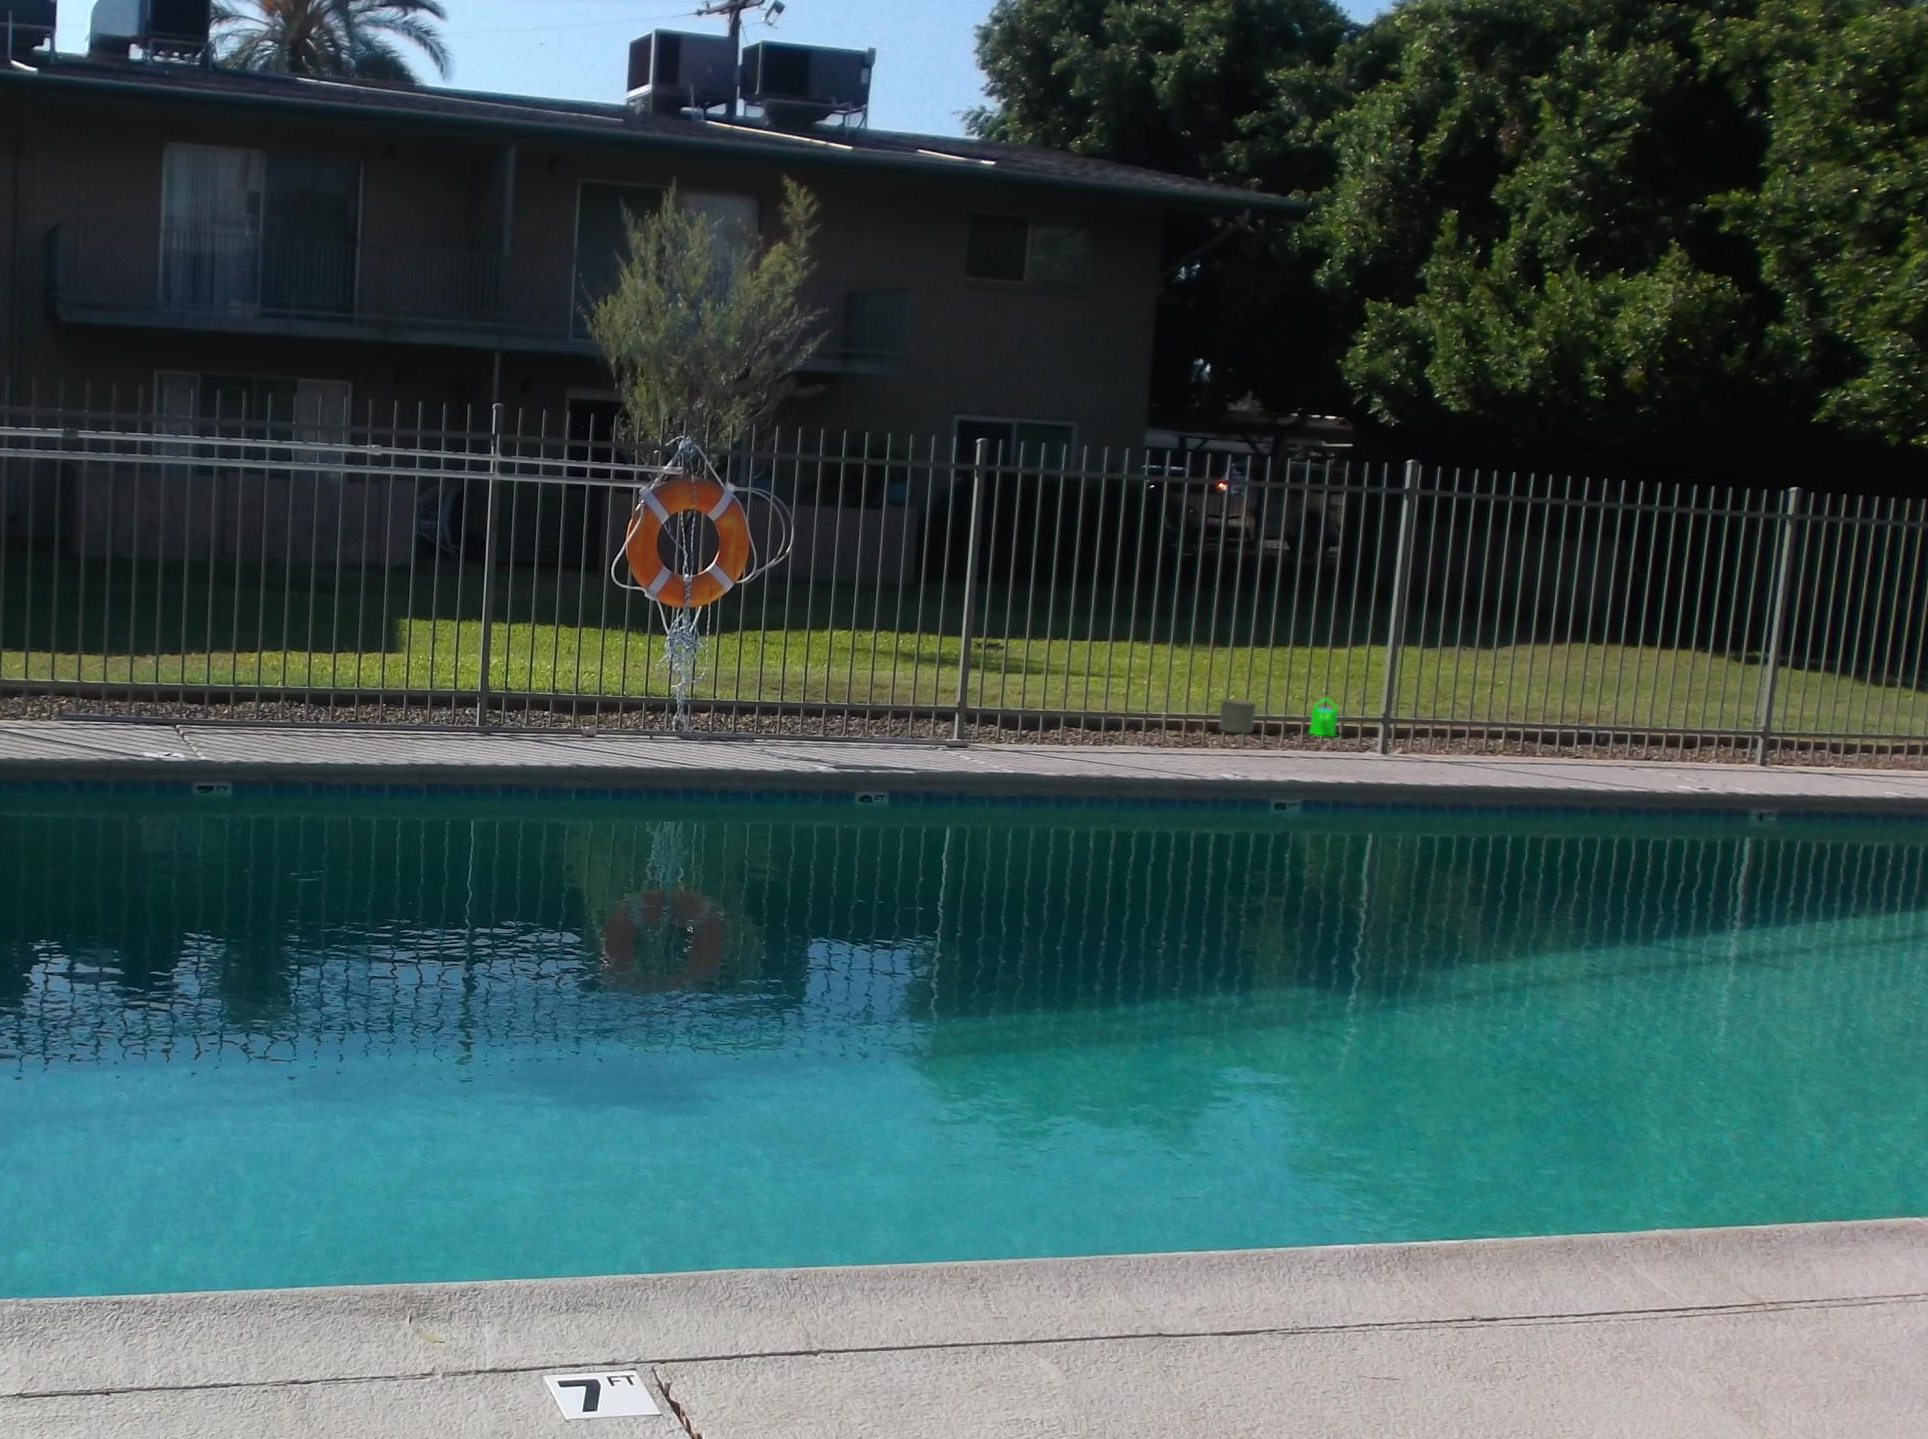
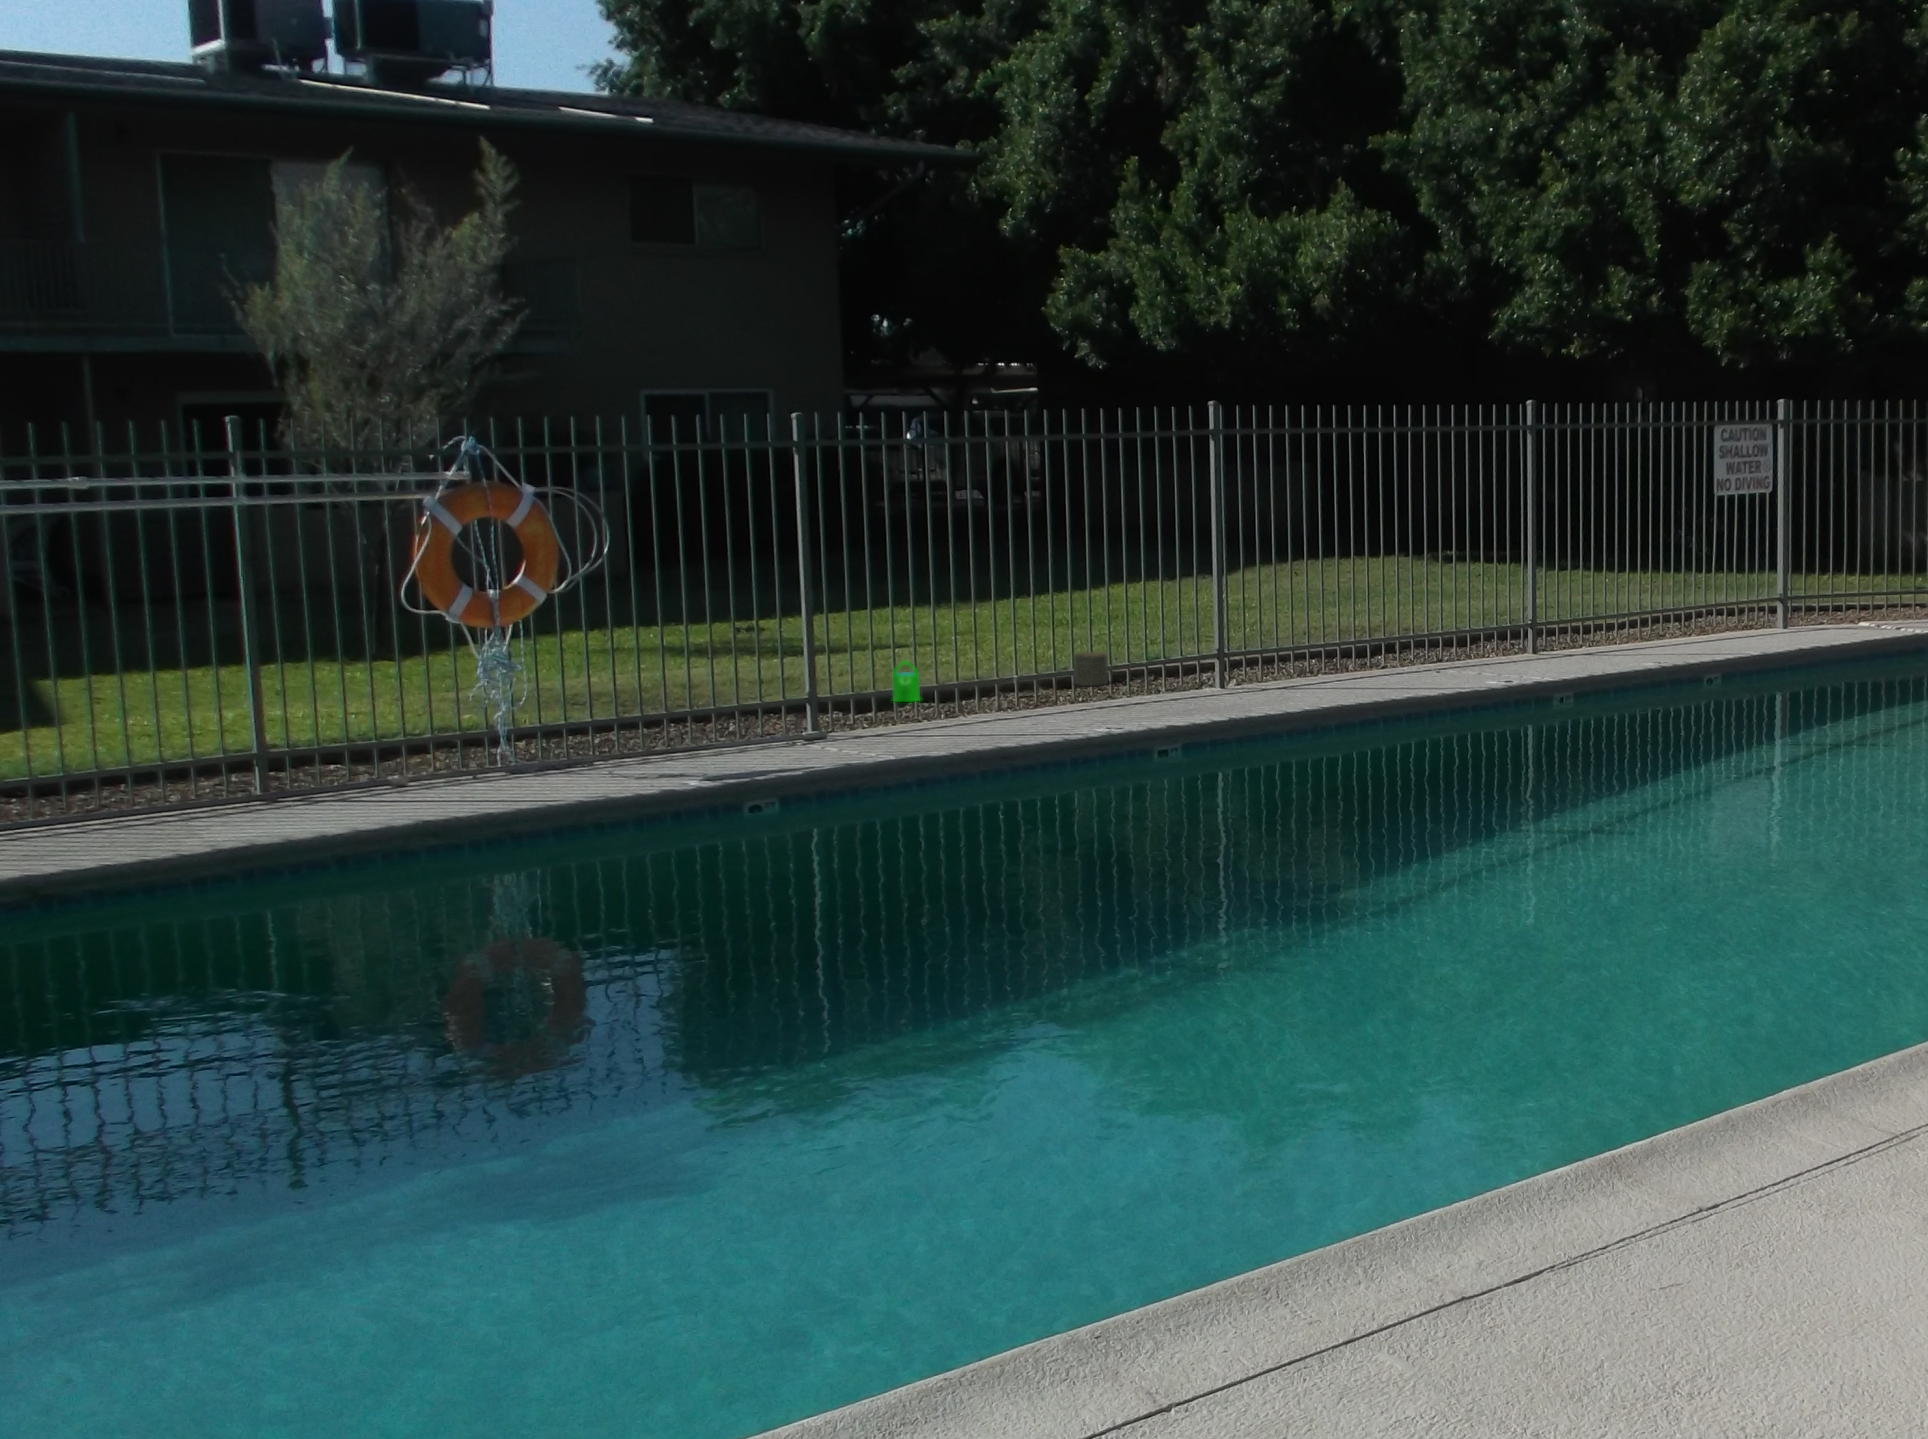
watering can: present [1310,698,1338,736] -> present [892,661,920,702]

